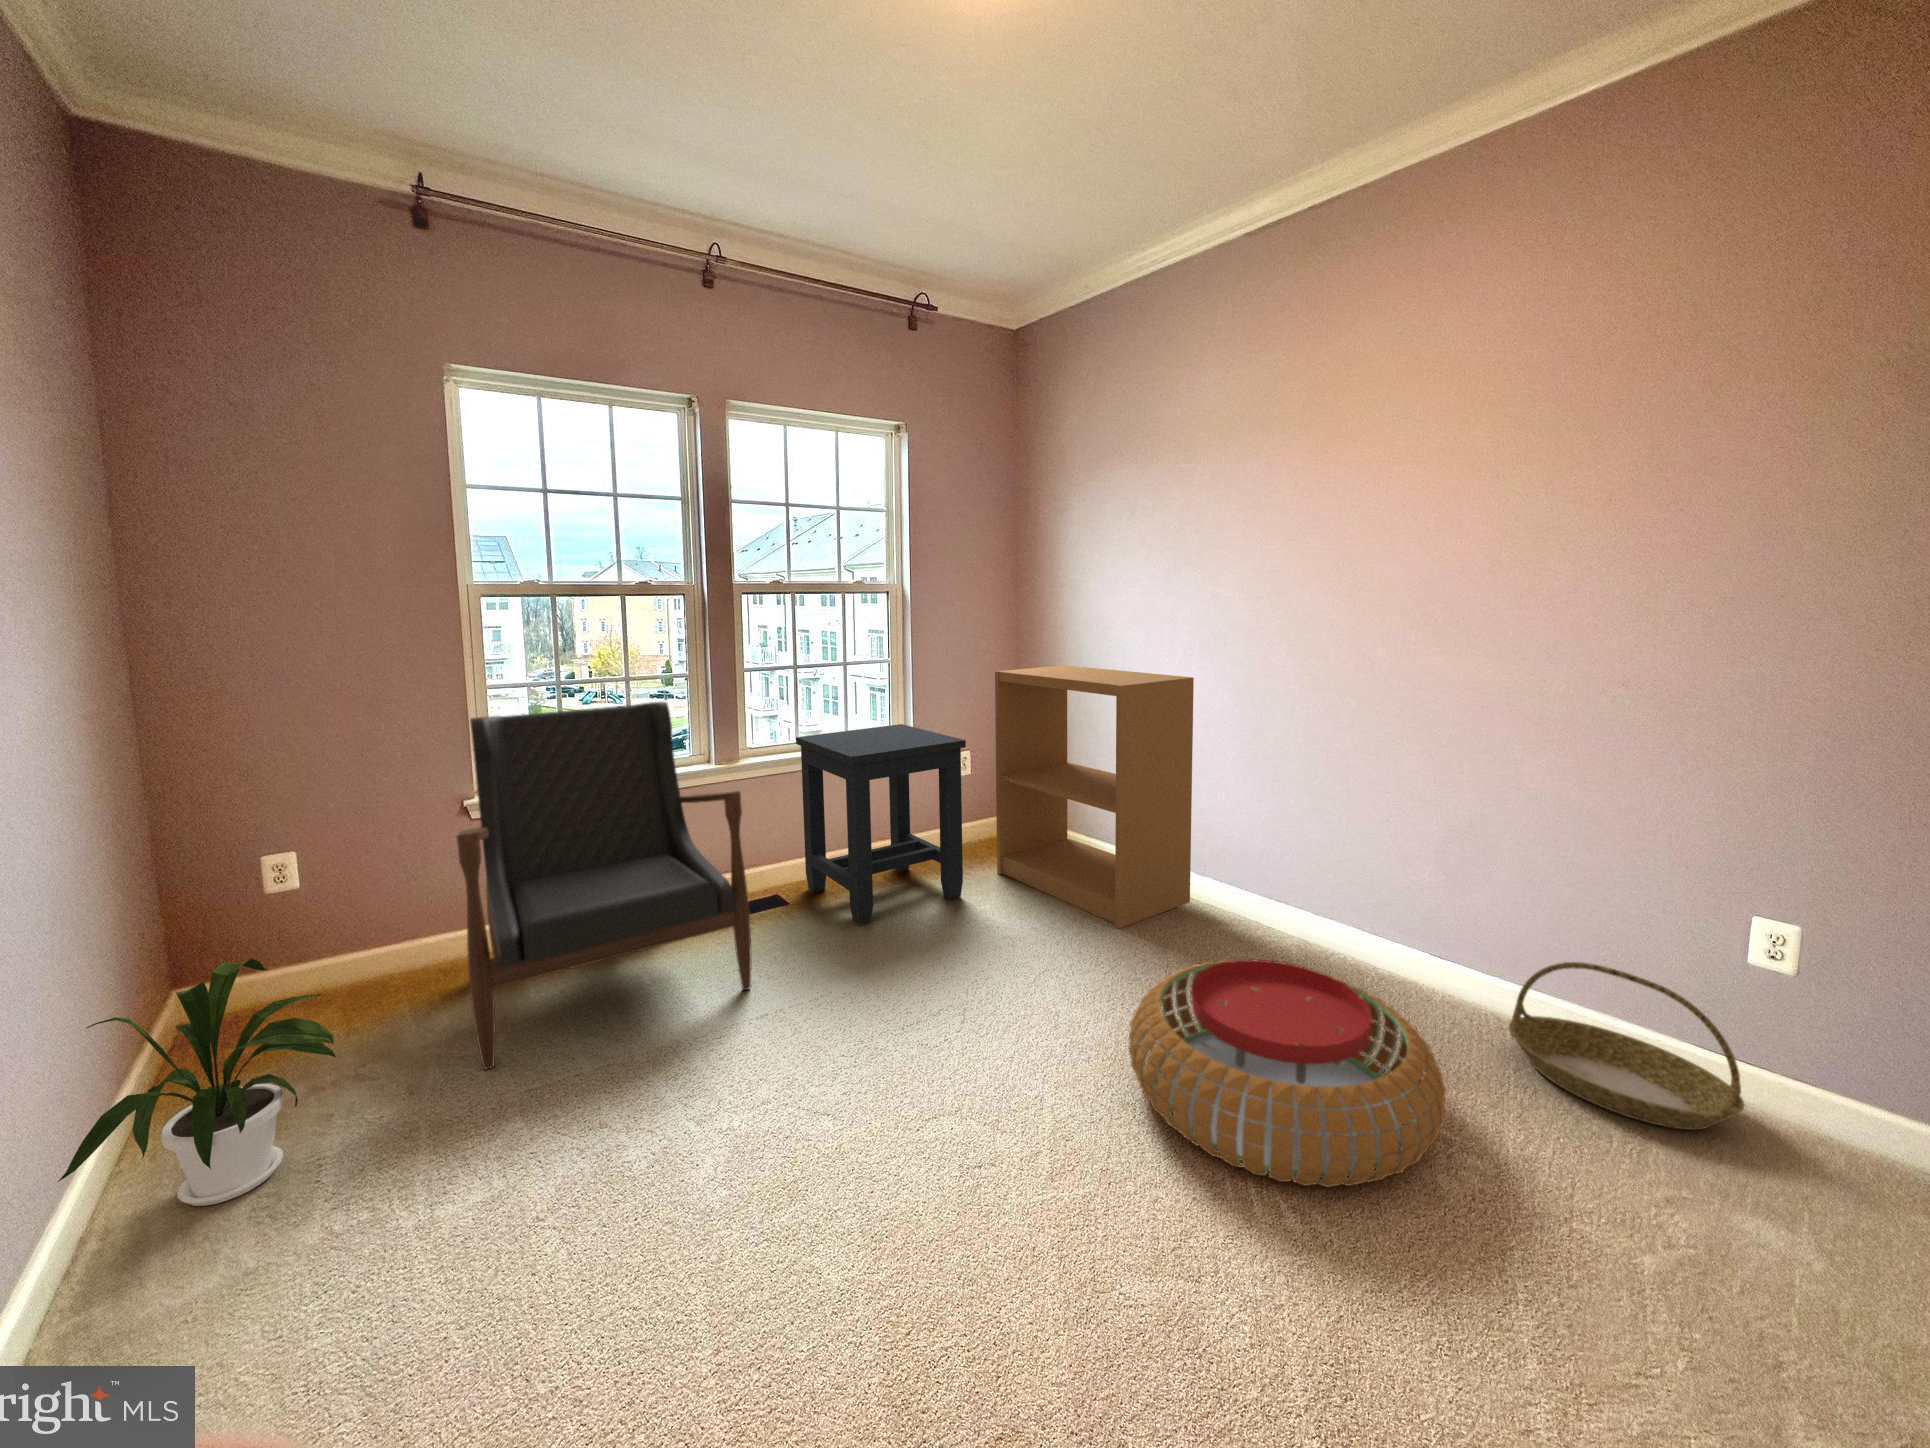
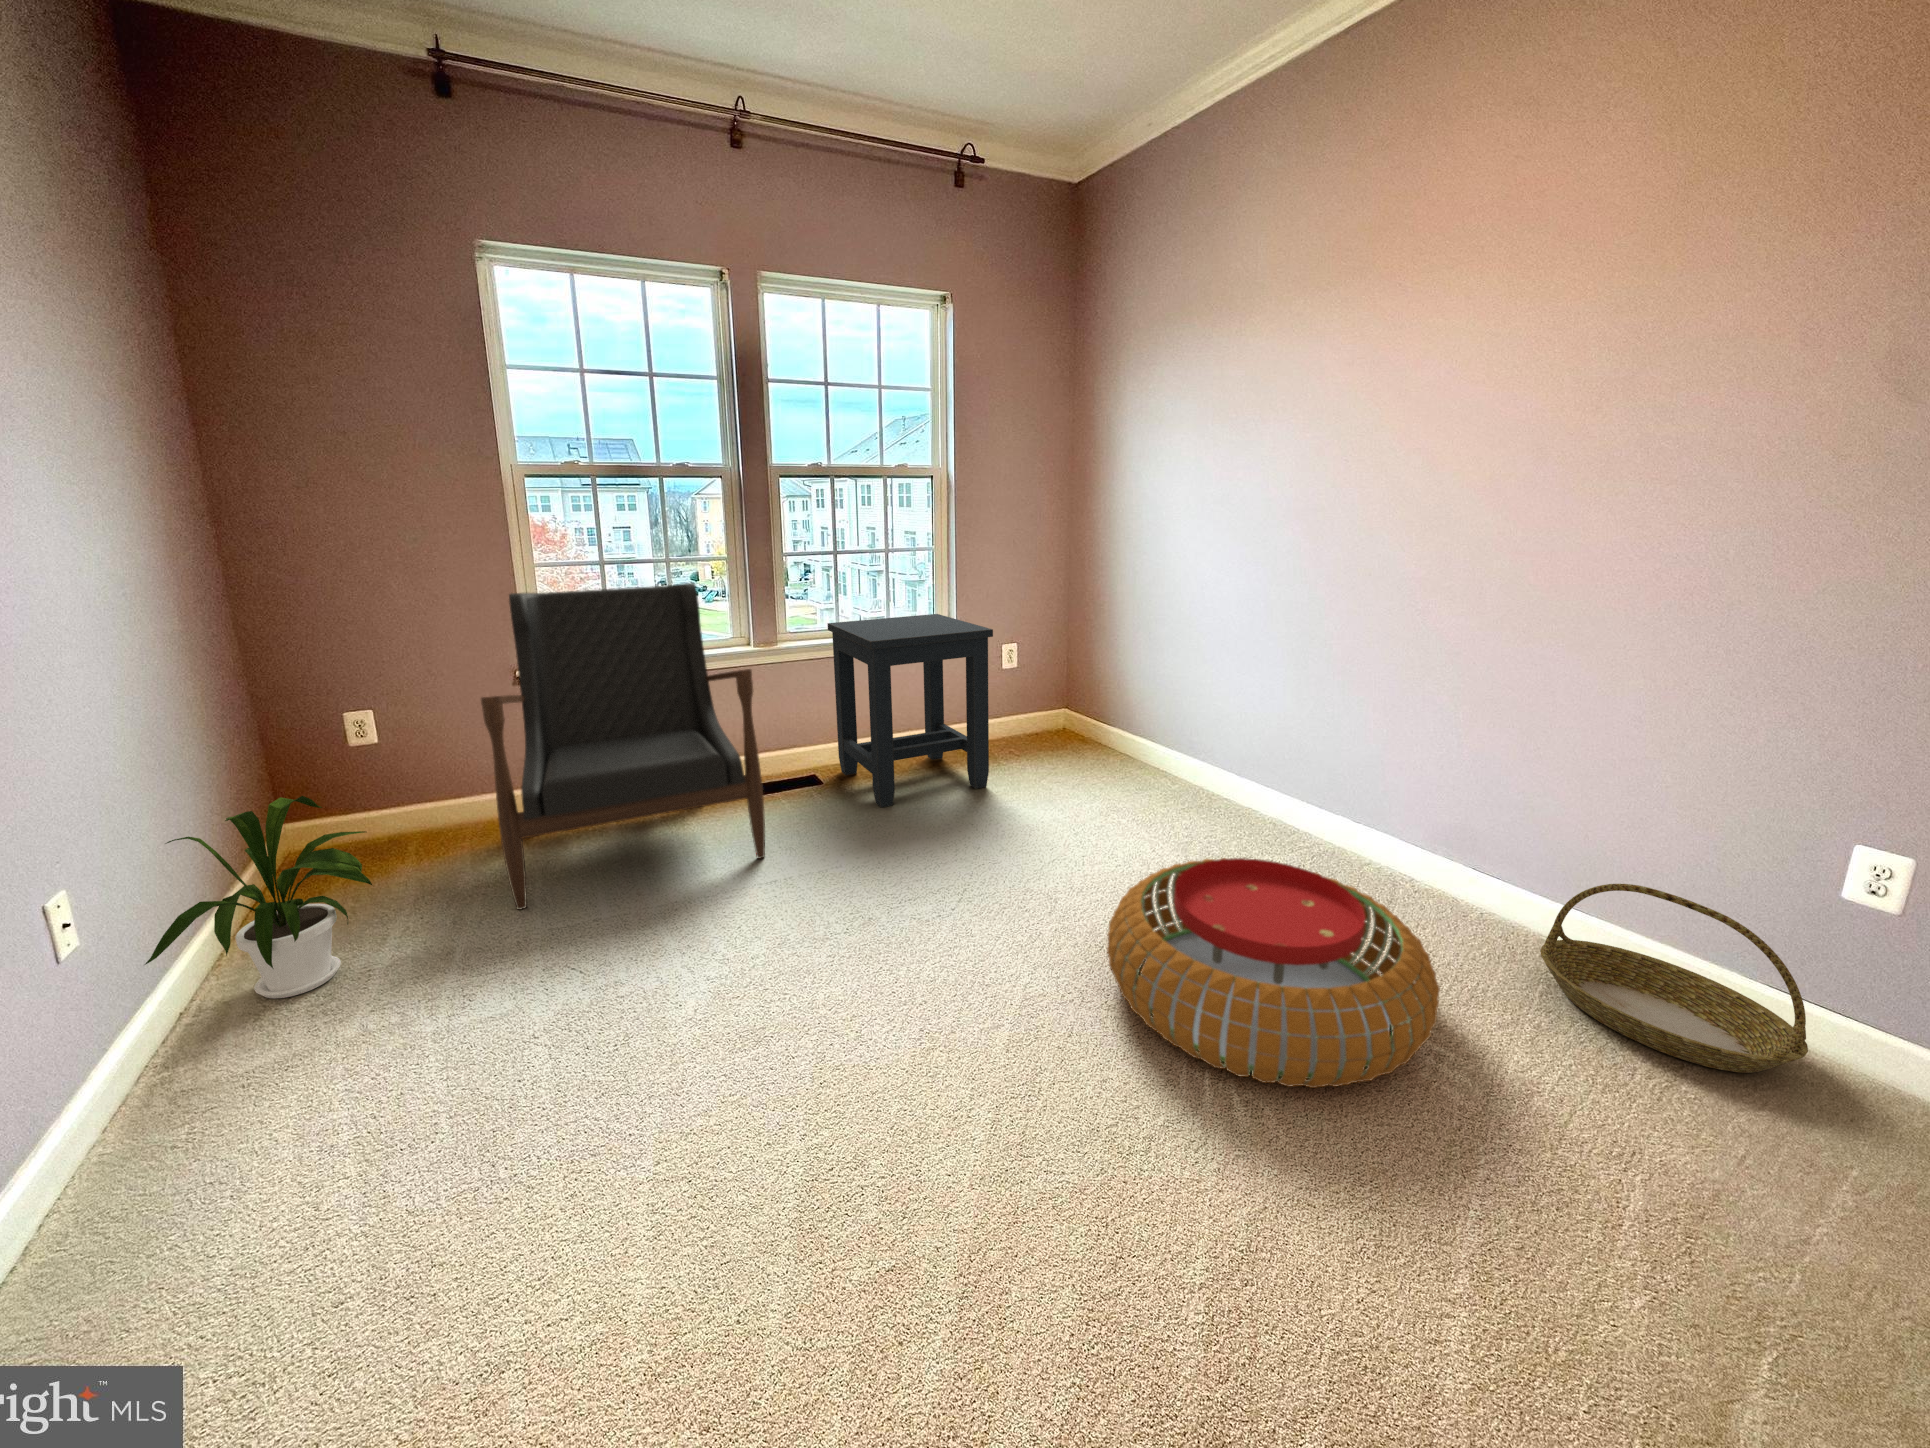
bookshelf: present [995,665,1194,929] -> none [1029,555,1238,825]

